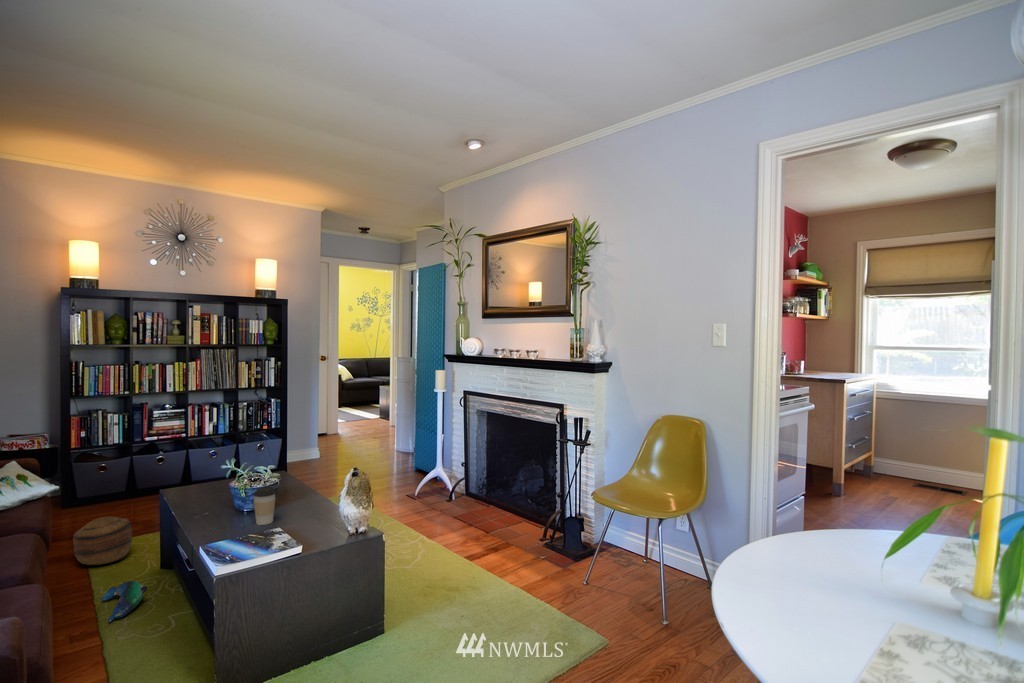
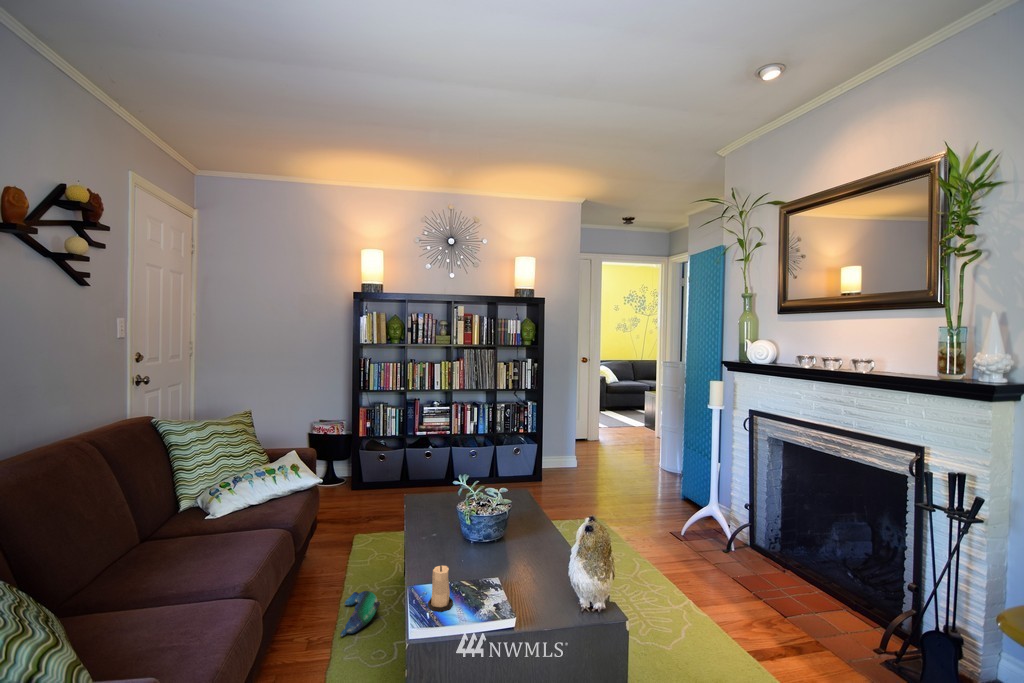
coffee cup: present [254,487,276,525] -> none [473,519,499,568]
basket: present [73,517,132,565] -> none [339,511,386,559]
candle: none [225,518,246,554] -> present [428,565,453,612]

